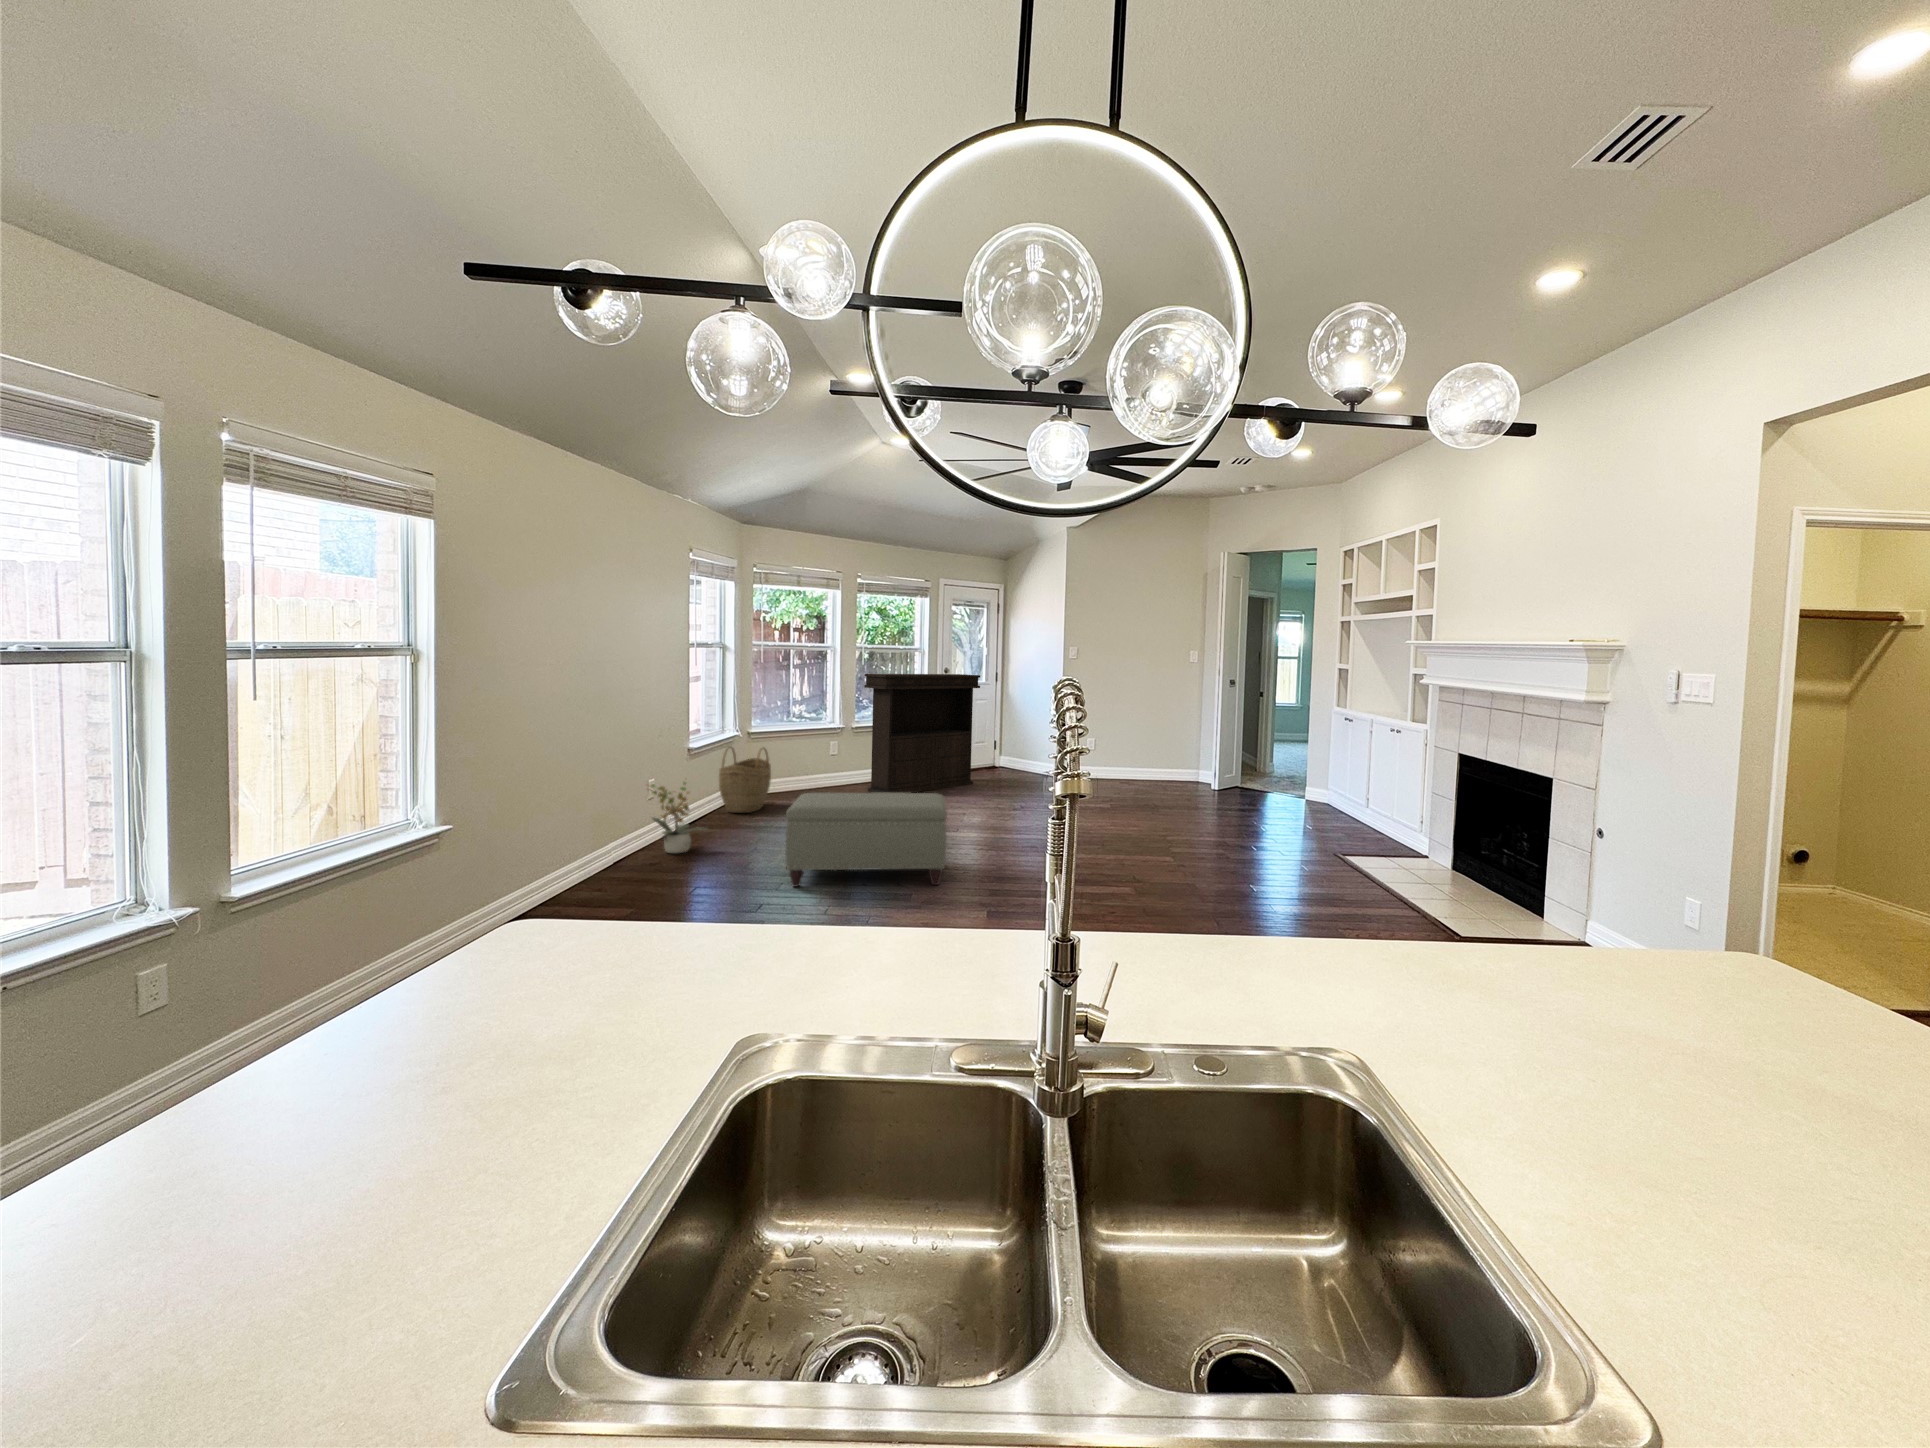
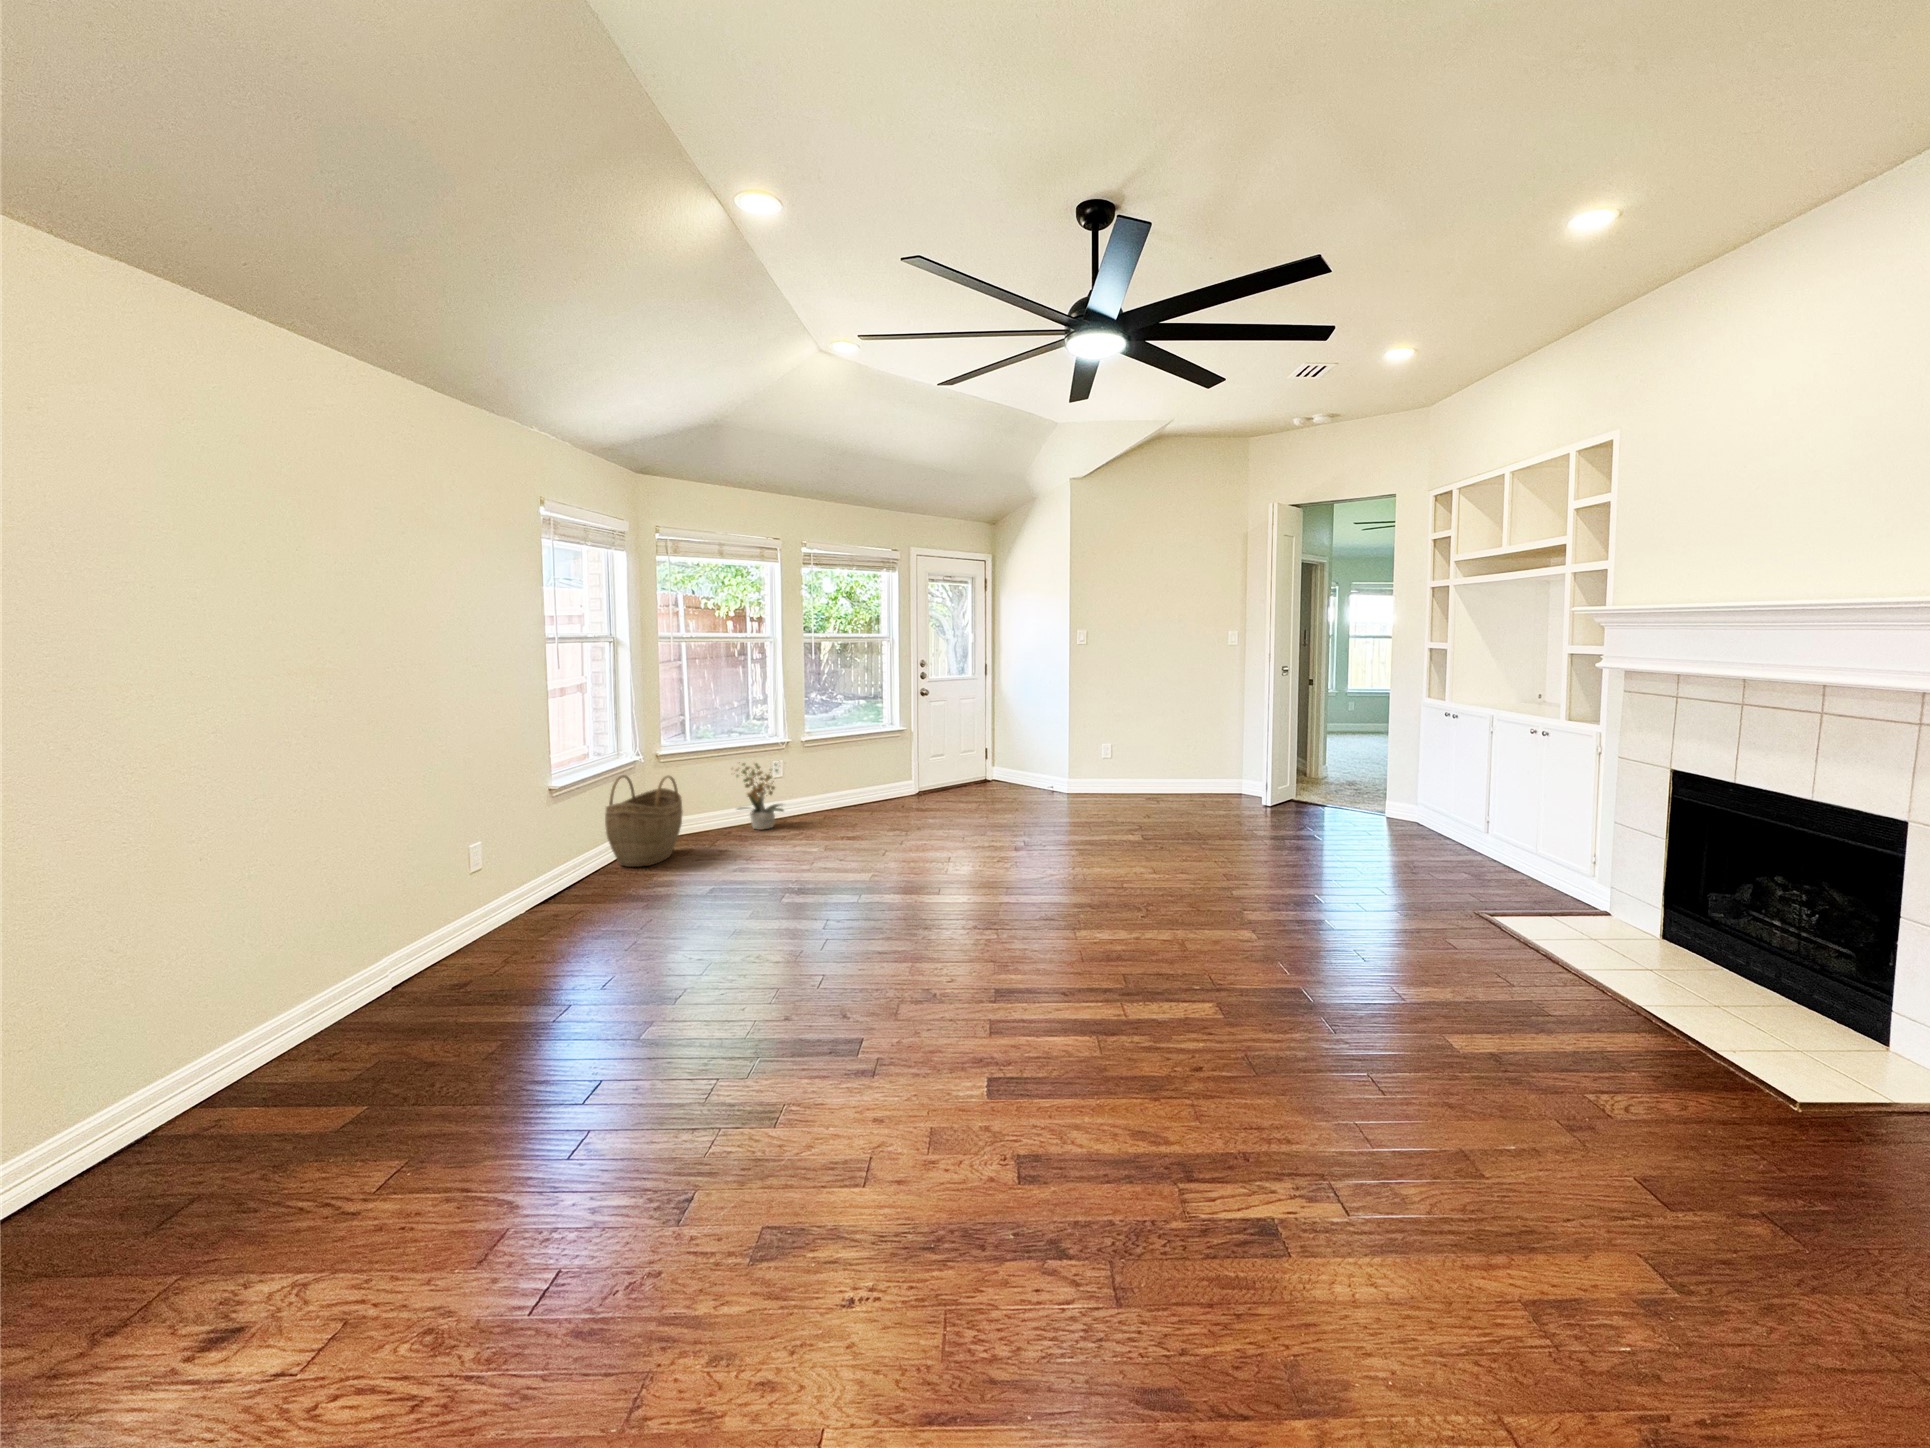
console table: present [864,674,980,793] -> none [811,668,963,830]
potted plant: present [649,782,706,853] -> present [737,763,784,829]
ottoman: present [786,793,947,887] -> none [636,854,902,1022]

